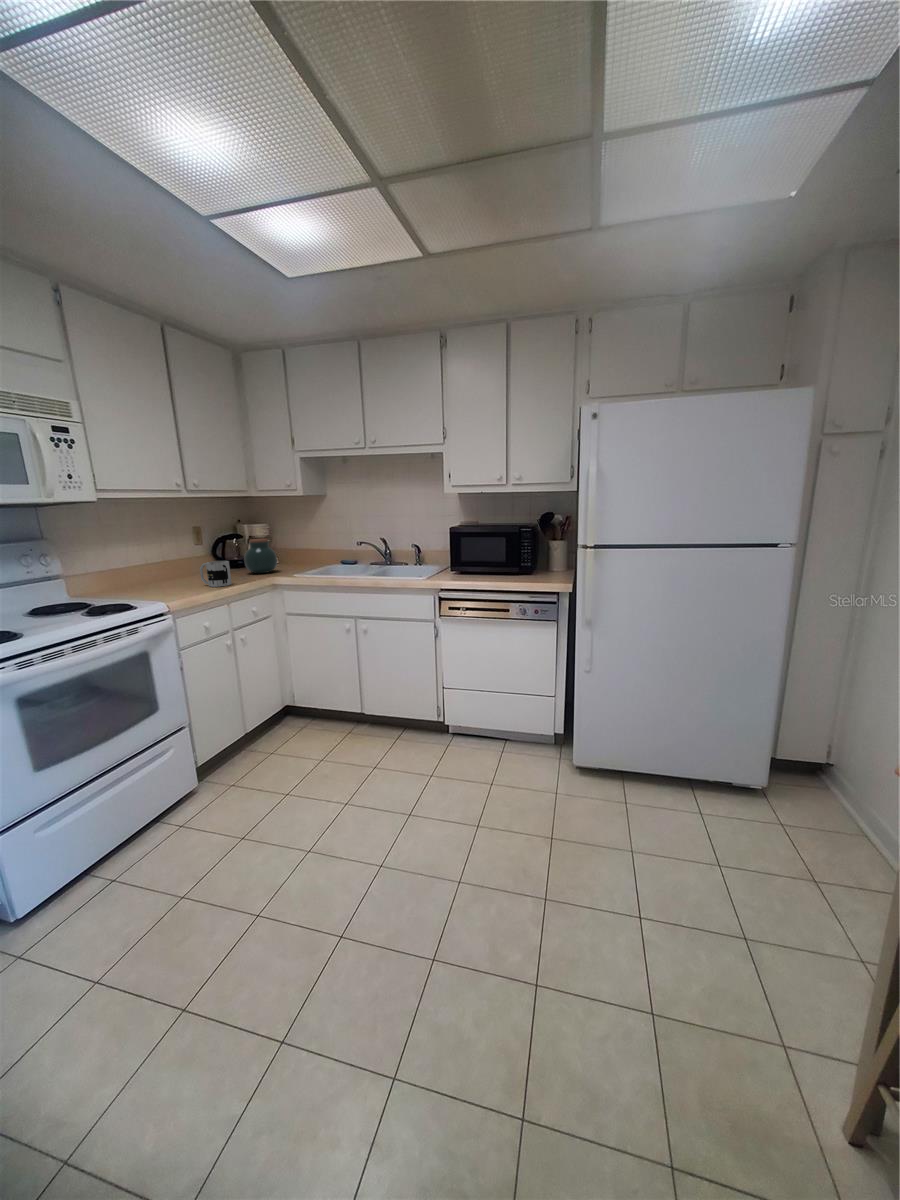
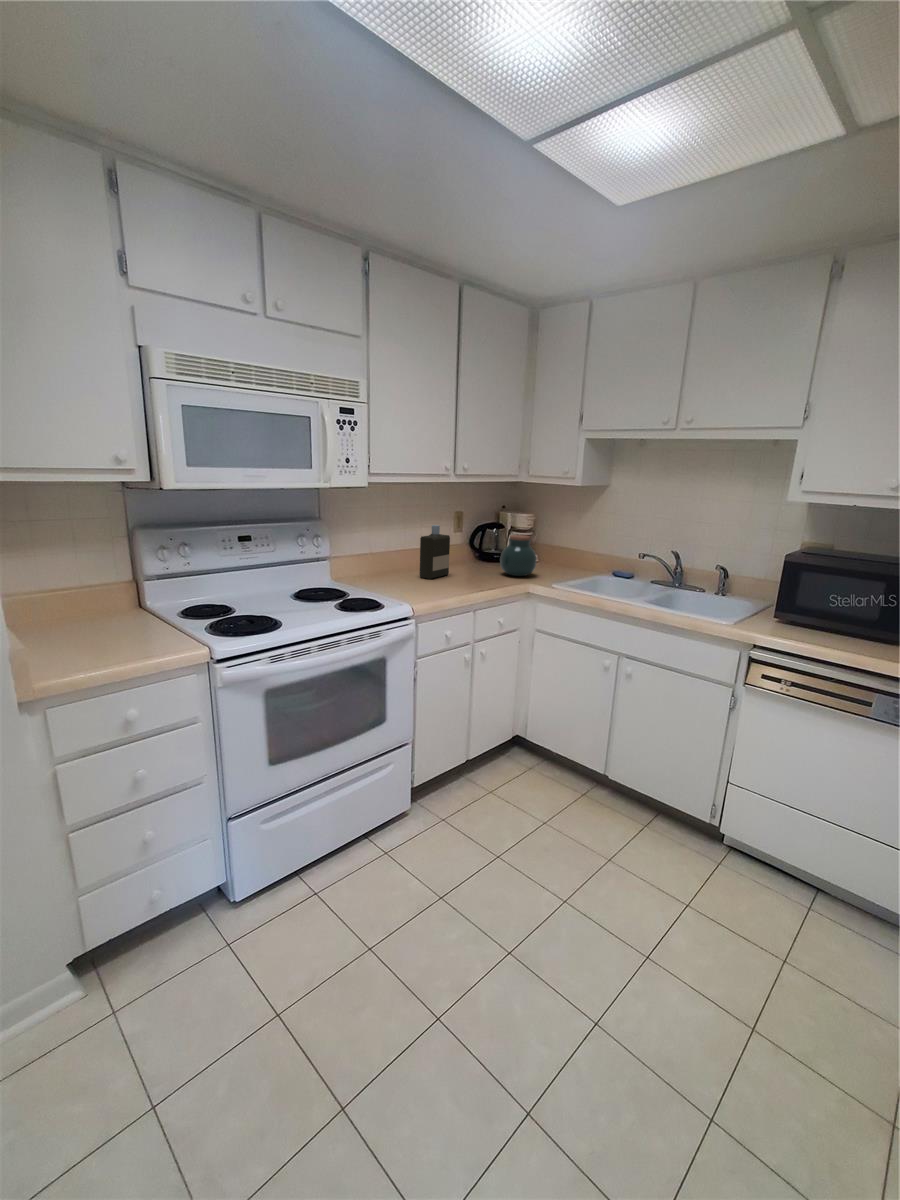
bottle: none [162,536,197,585] -> present [420,525,450,579]
mug: present [200,561,232,587] -> none [452,559,484,590]

